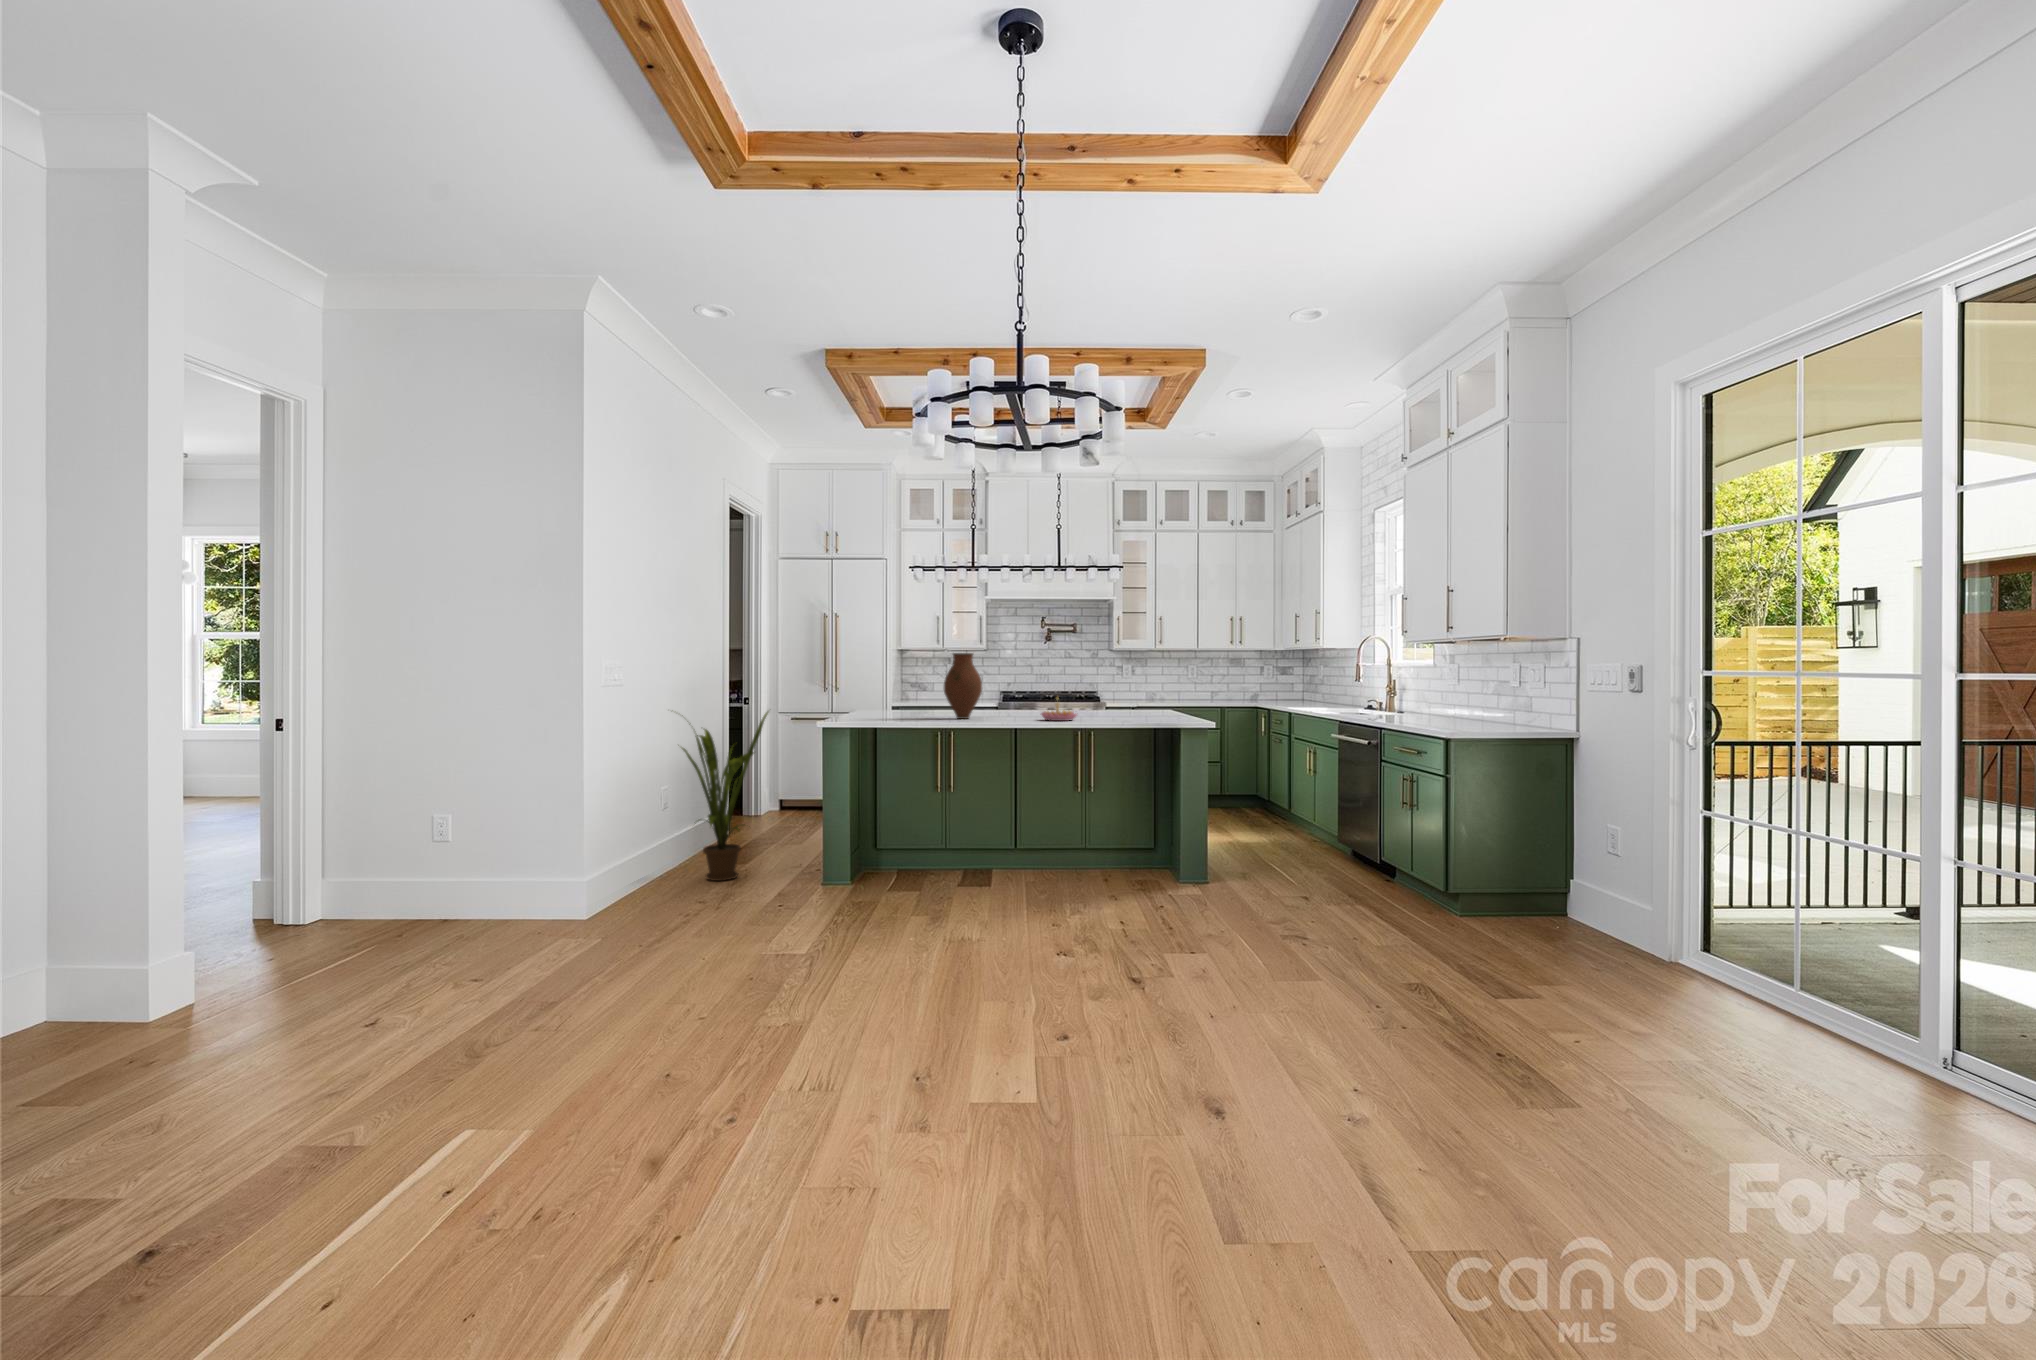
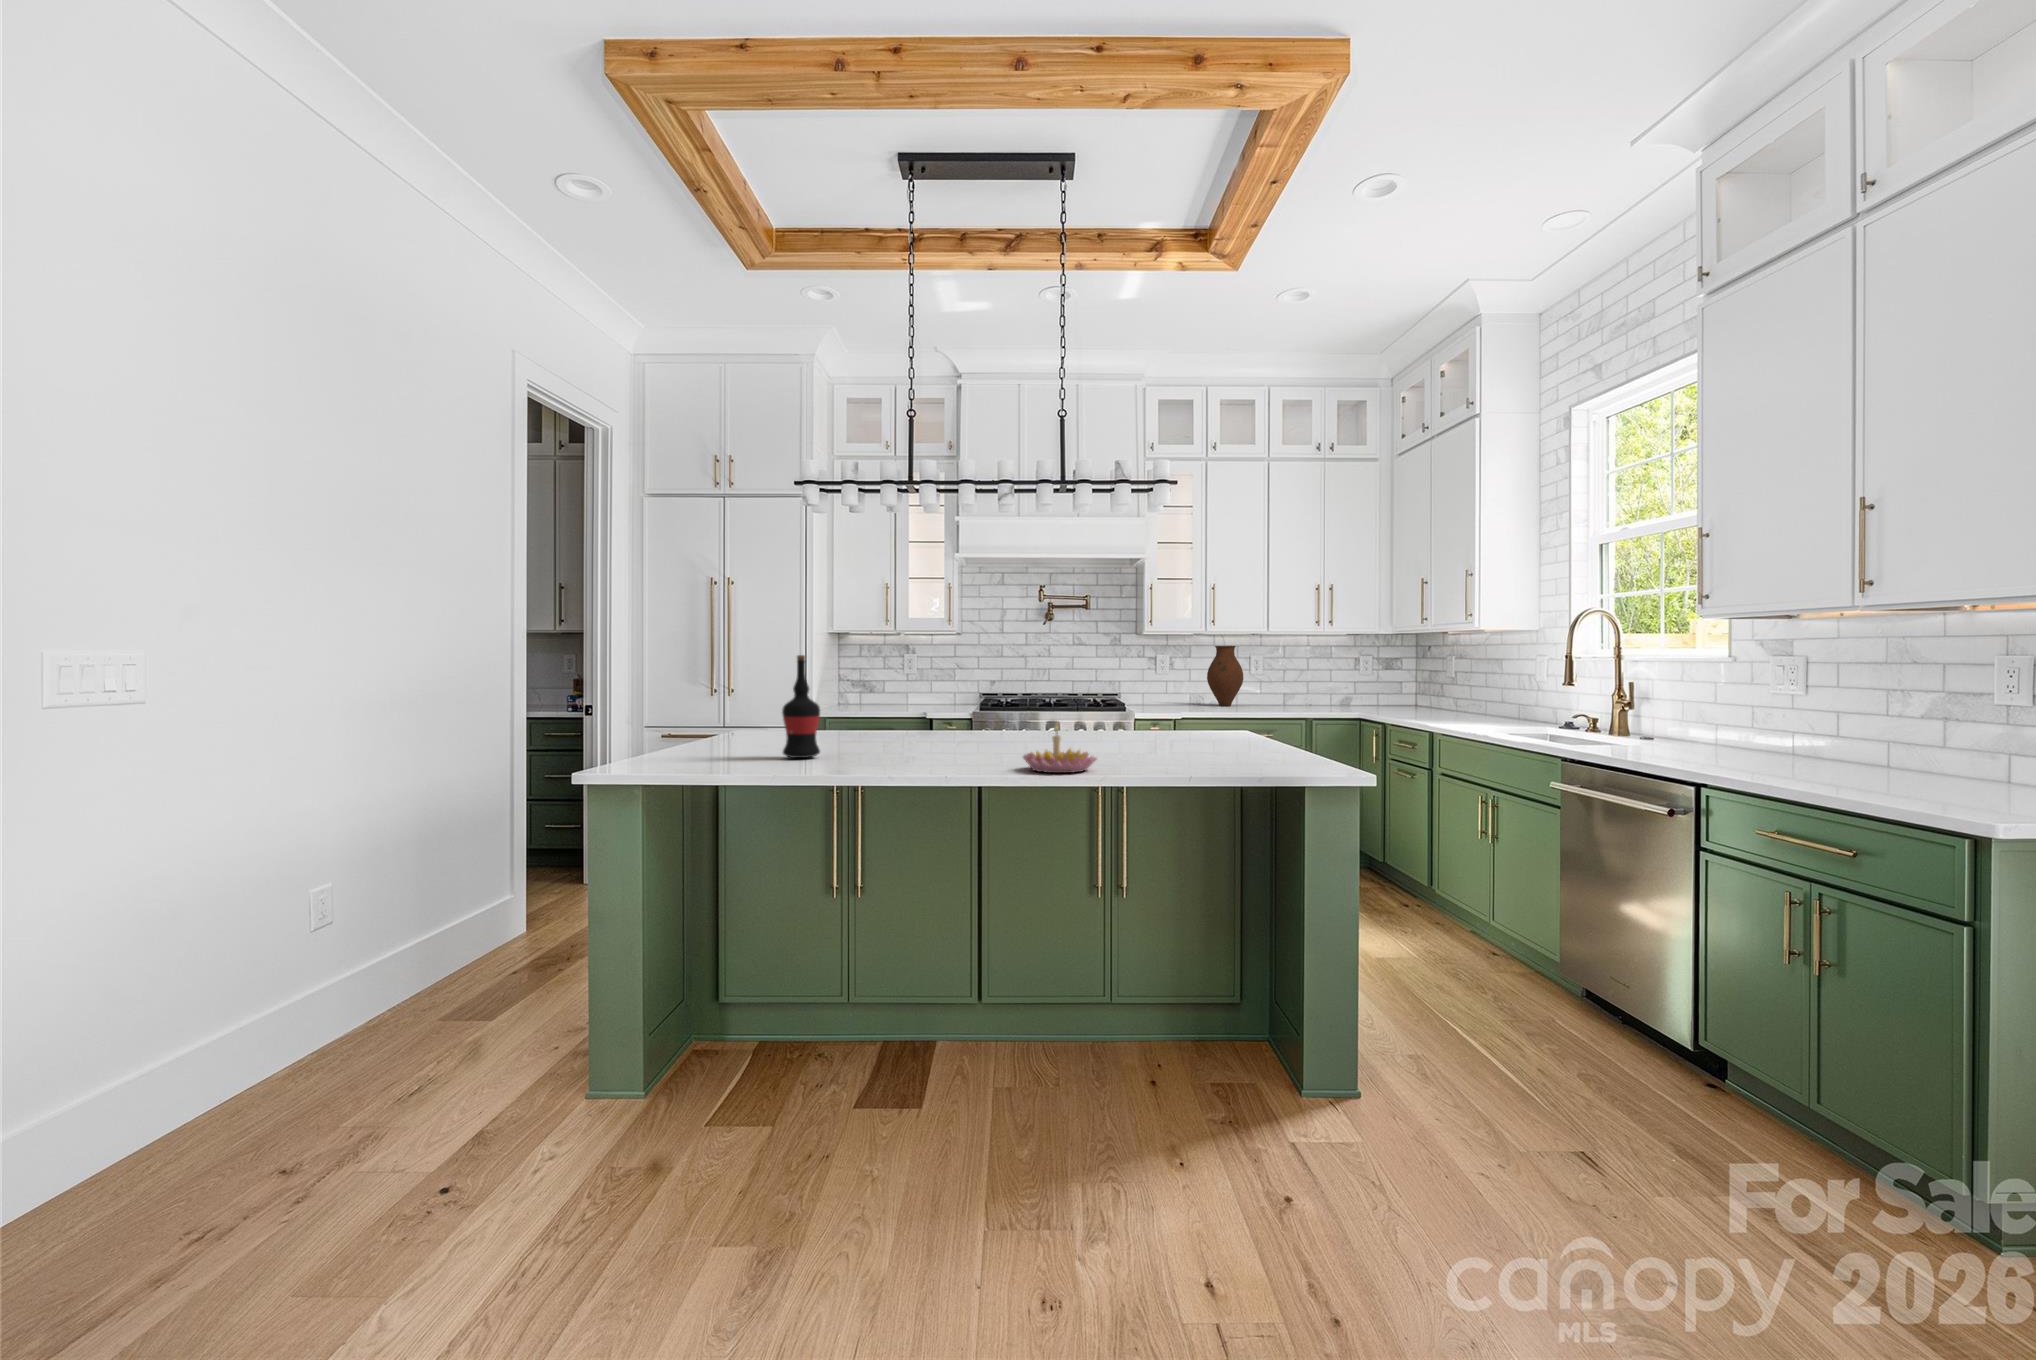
vase: present [944,653,982,719] -> present [1207,646,1244,706]
wine bottle: none [911,663,931,717] -> present [782,655,820,758]
house plant: present [682,711,769,881] -> none [283,744,508,1092]

